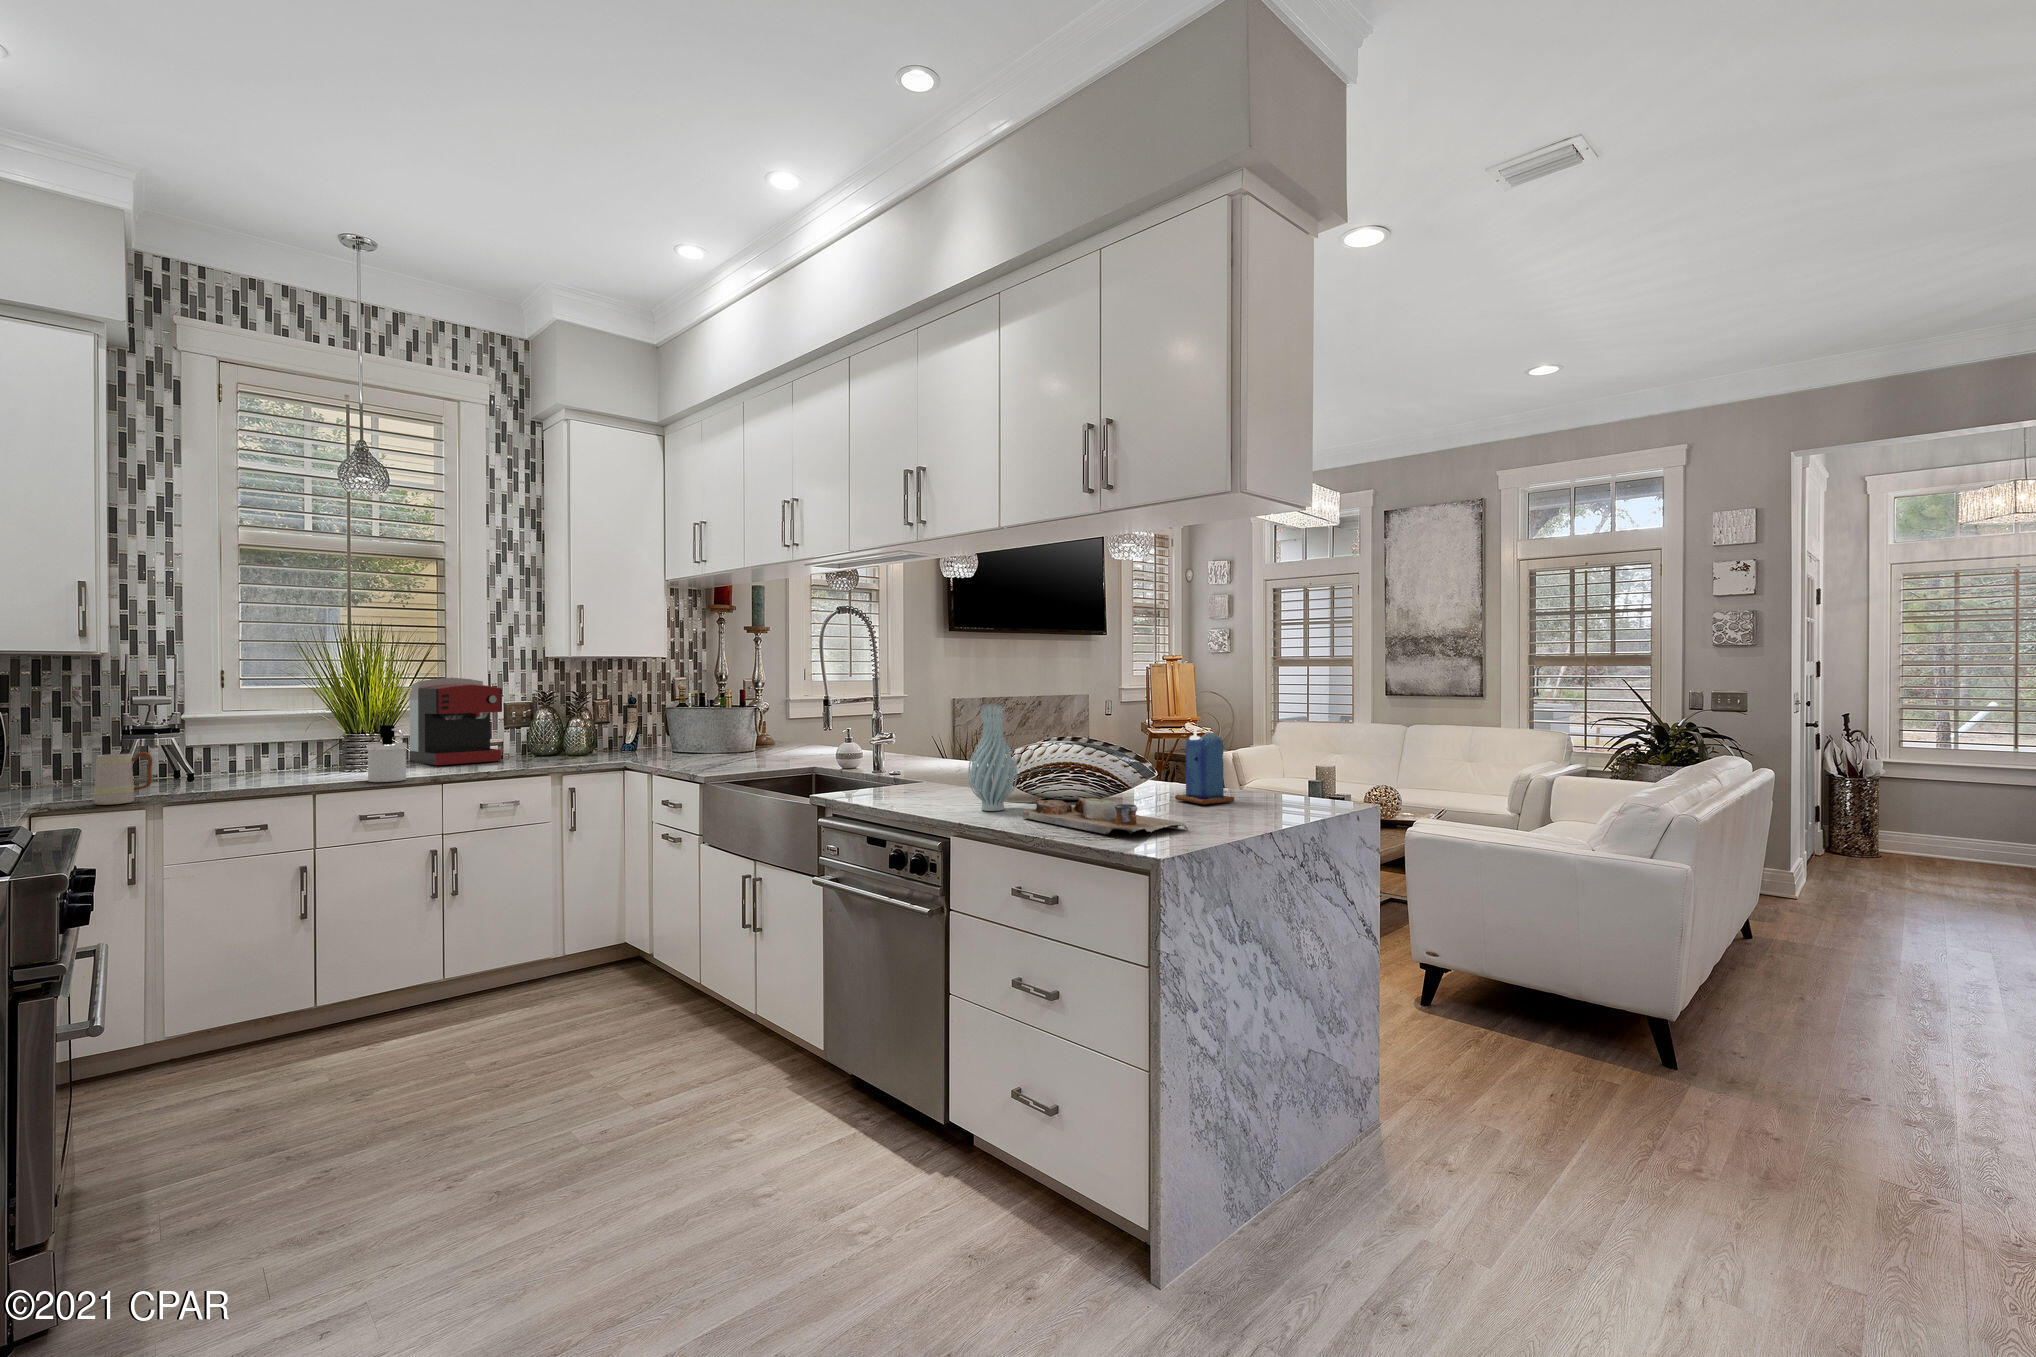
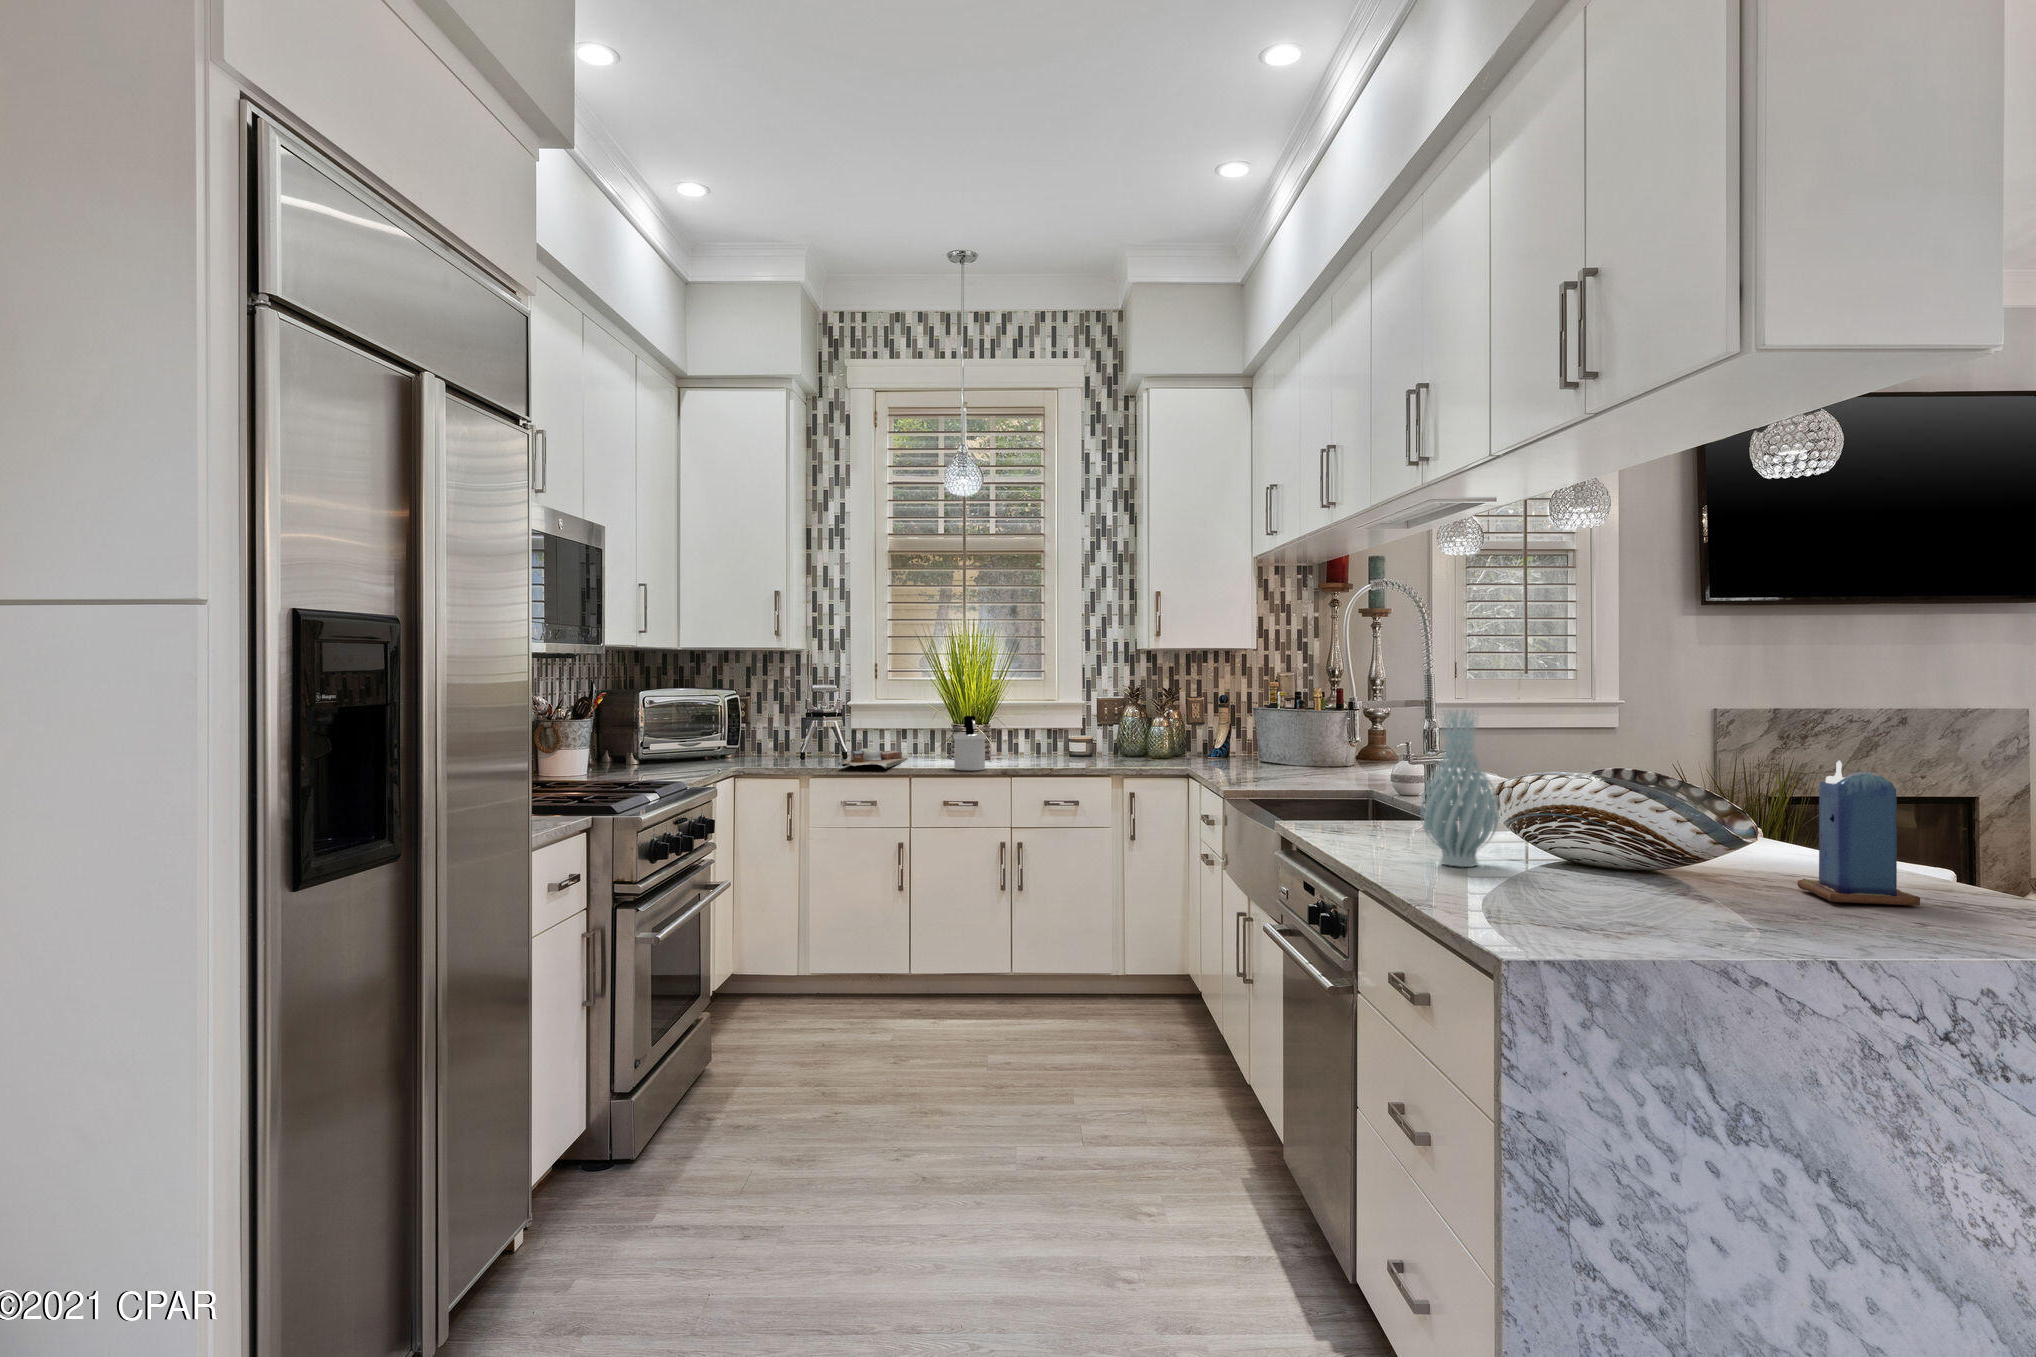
coffee maker: present [410,678,502,765] -> none [1015,671,1086,758]
mug: present [94,752,152,805] -> none [766,731,800,773]
cutting board: present [1023,798,1188,834] -> present [838,748,908,768]

